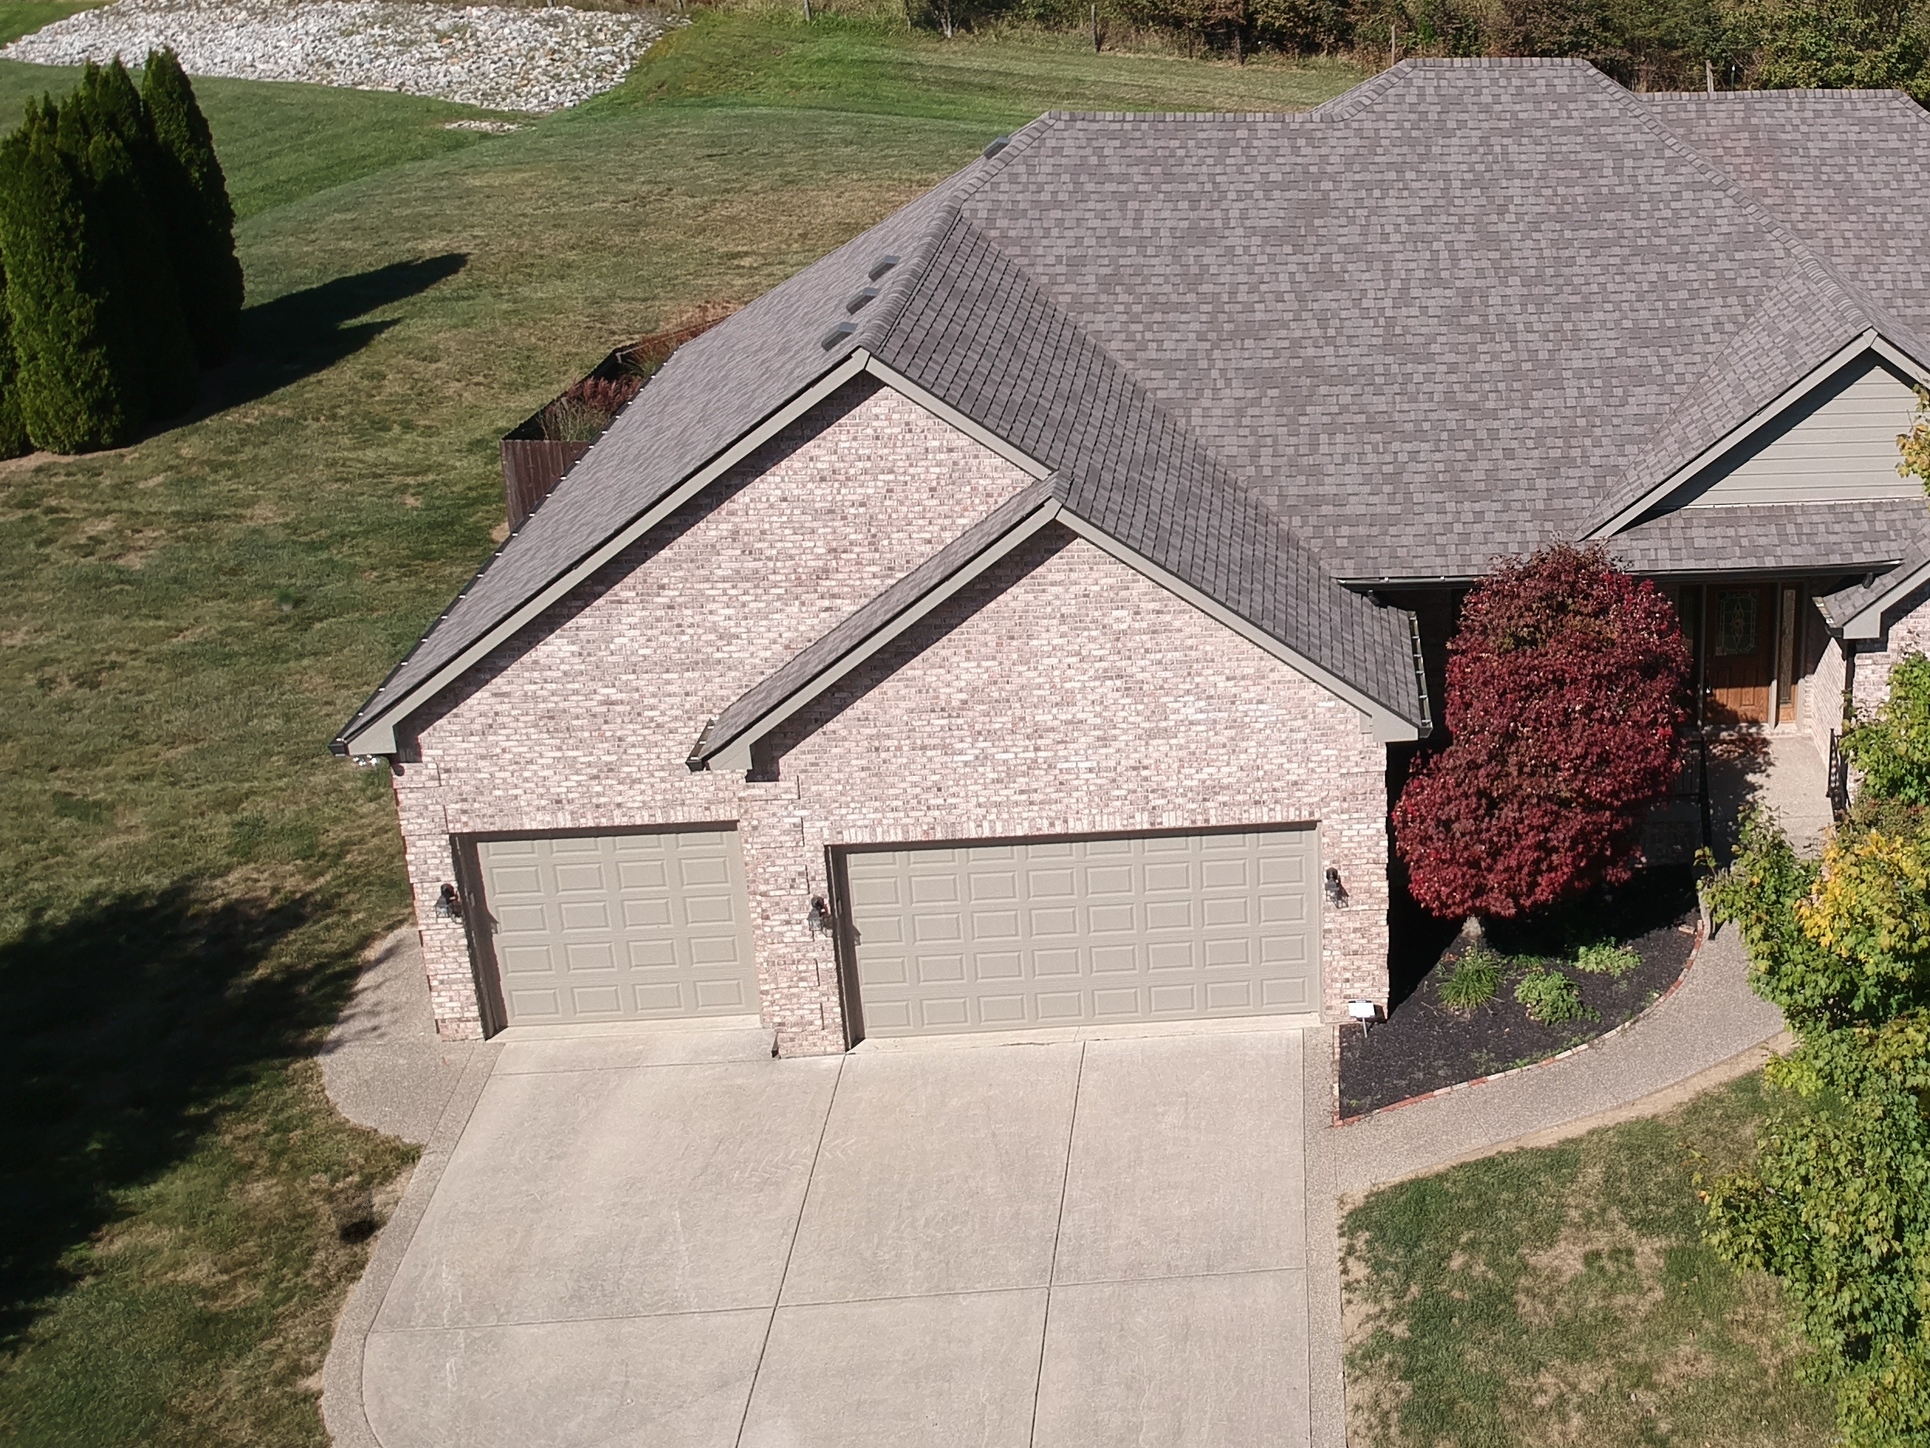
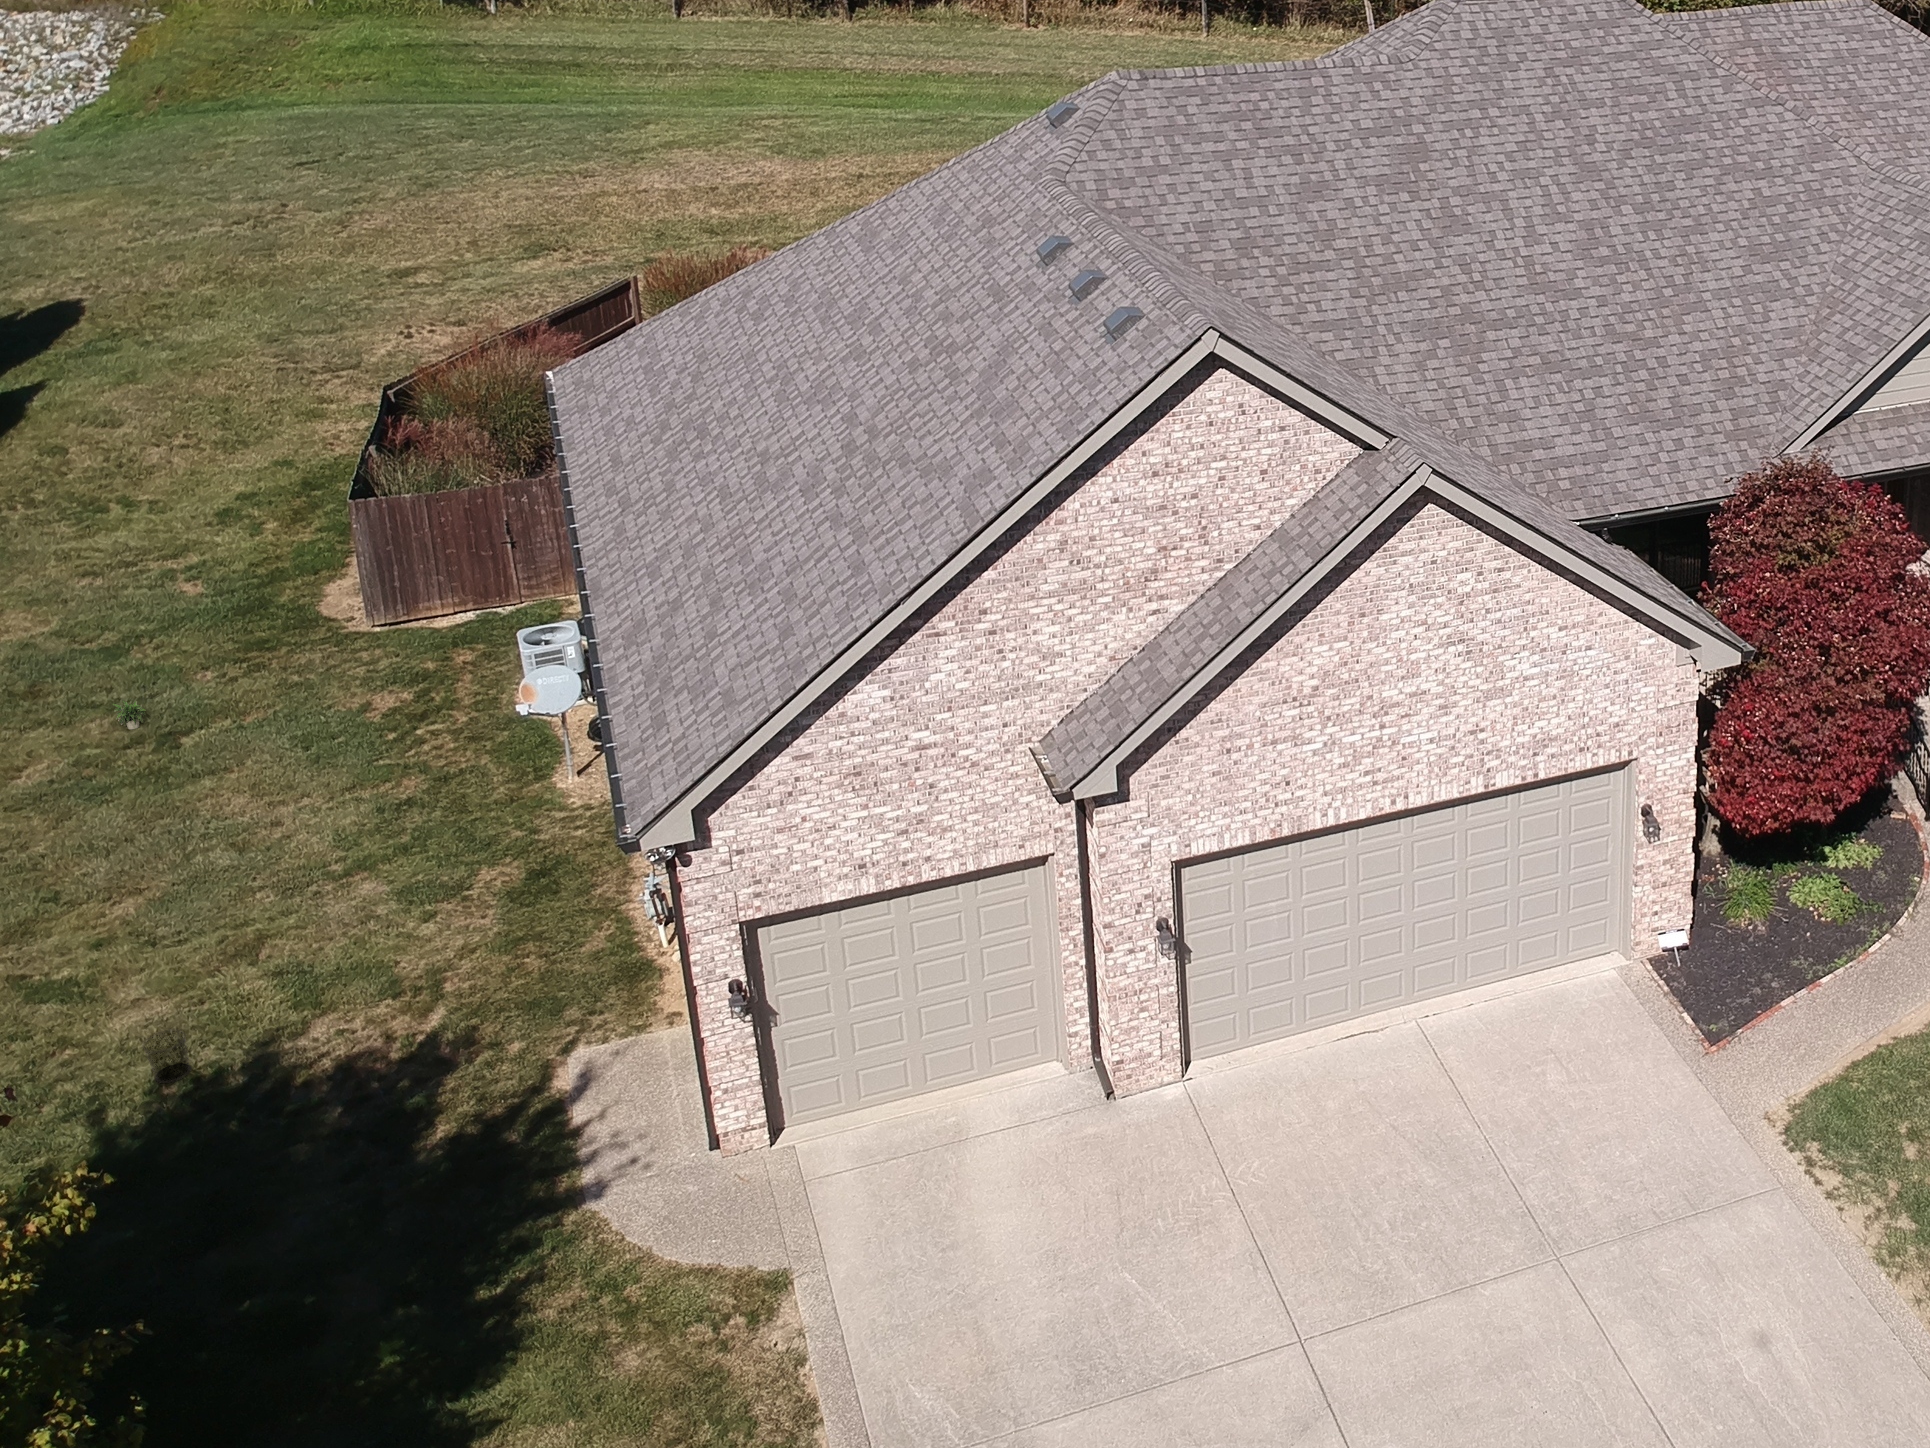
trash can: present [329,1186,376,1242] -> present [144,1029,190,1082]

